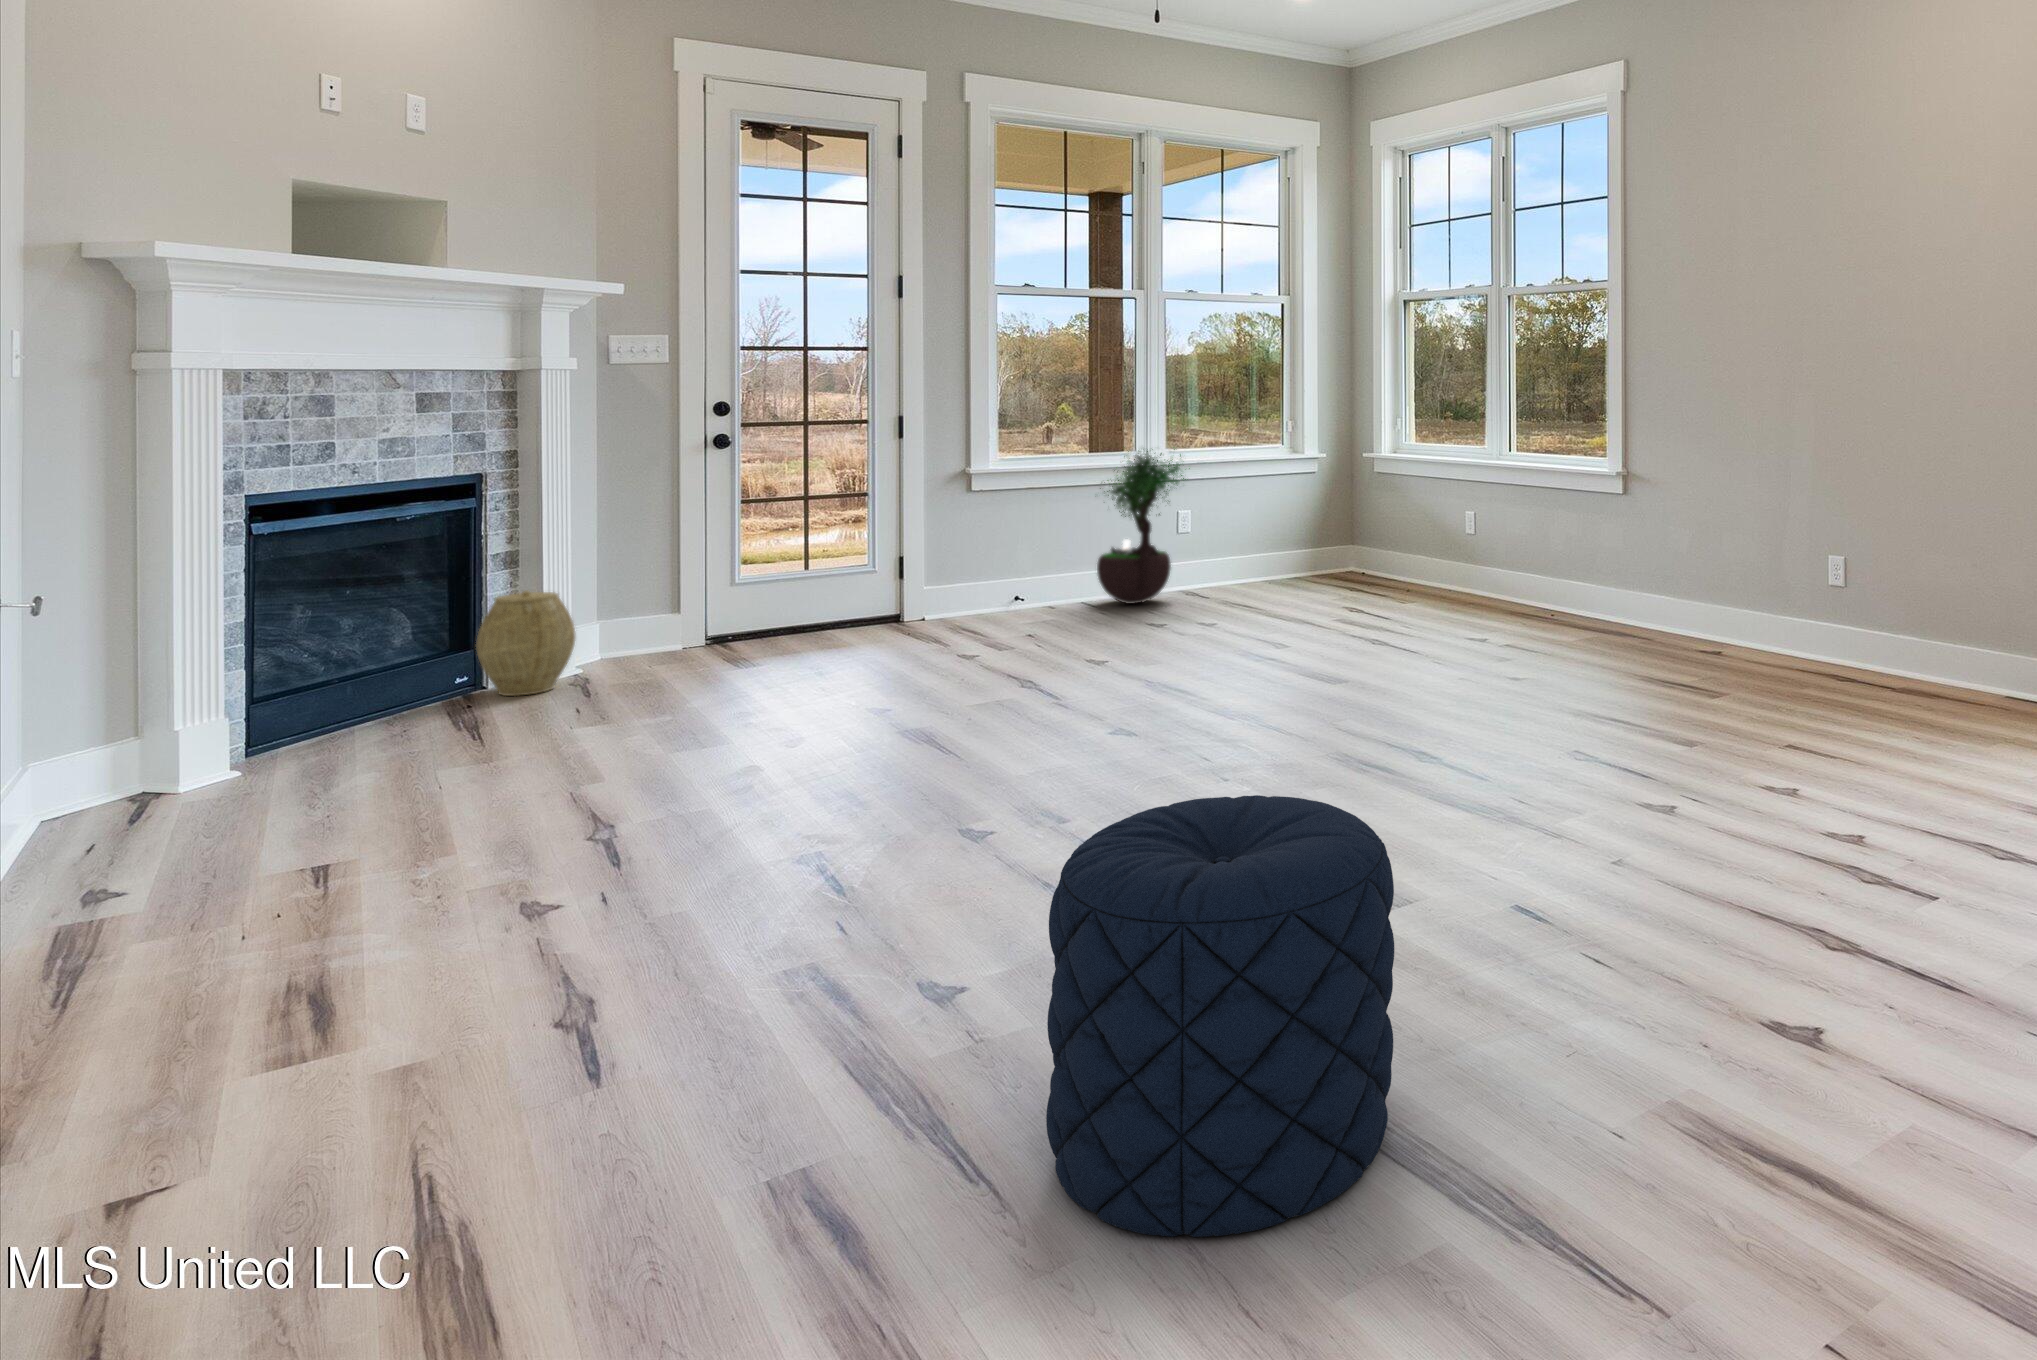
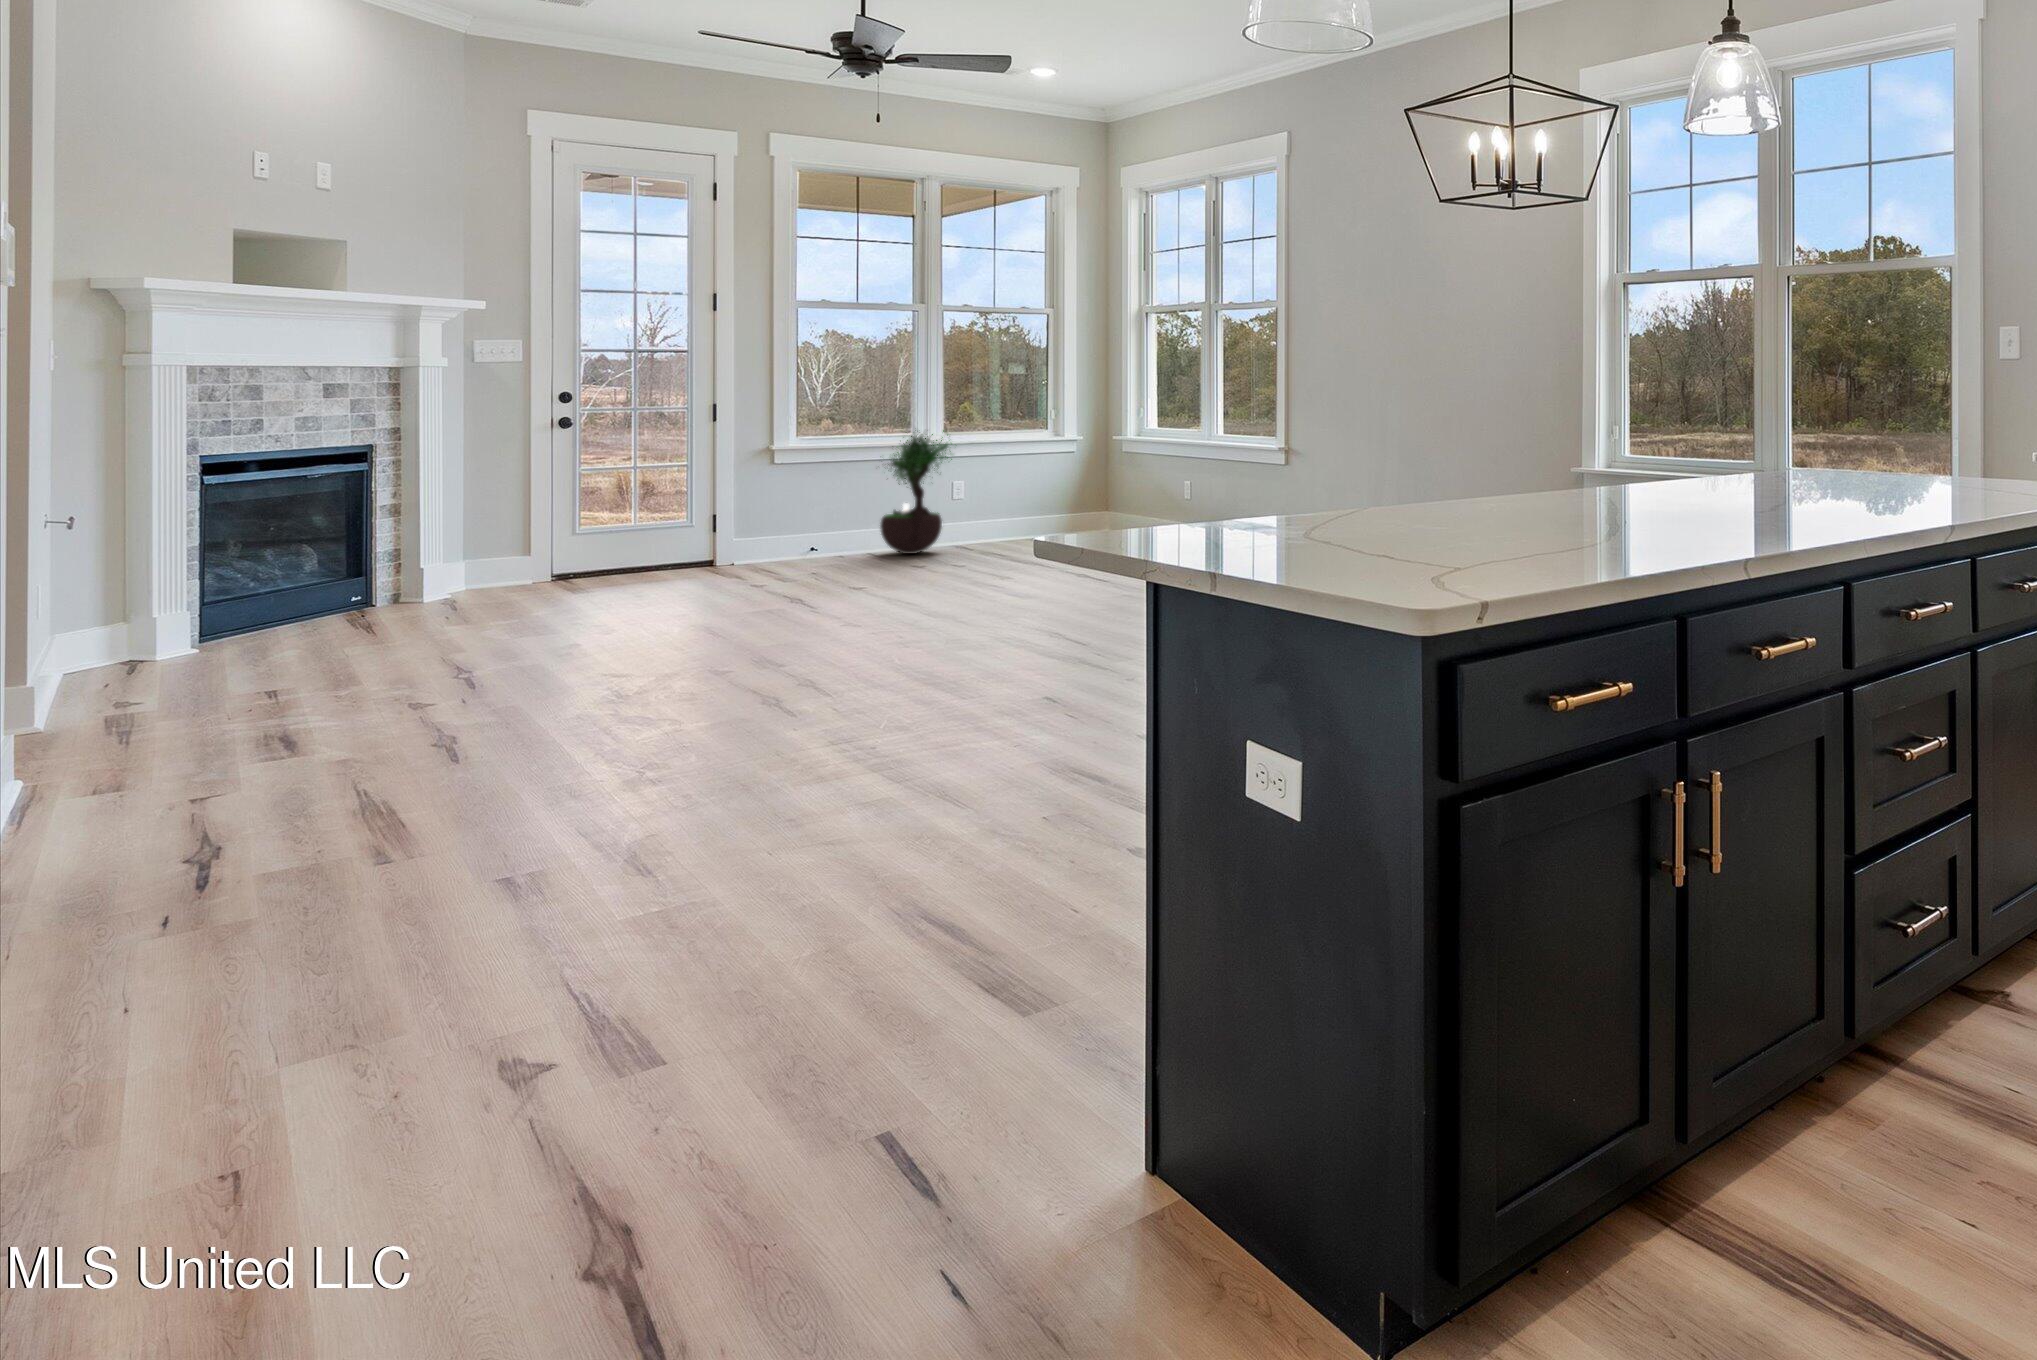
woven basket: present [476,591,575,696] -> none [369,532,446,610]
pouf: present [1046,795,1394,1237] -> none [699,602,901,802]

